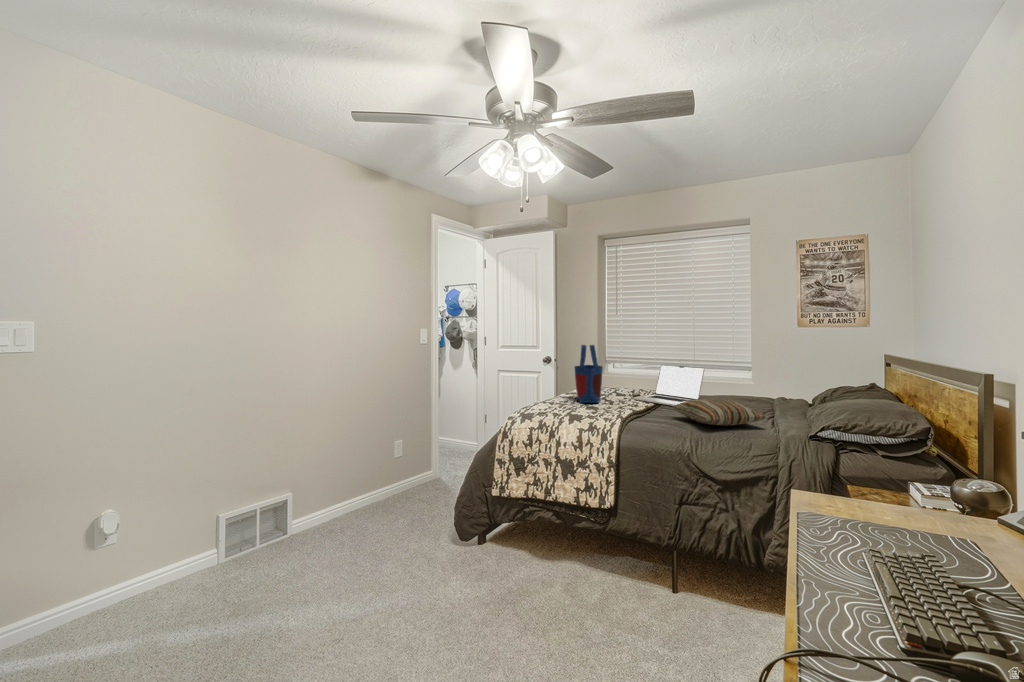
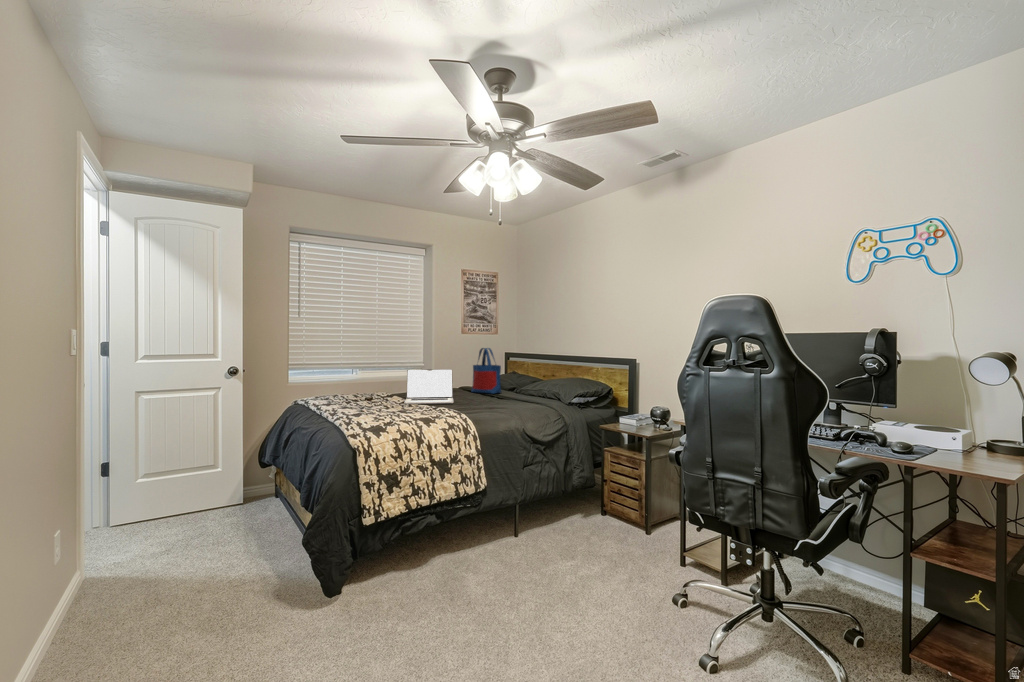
tote bag: present [574,345,603,403] -> present [471,348,501,394]
pillow: present [673,399,765,426] -> none [478,389,537,409]

